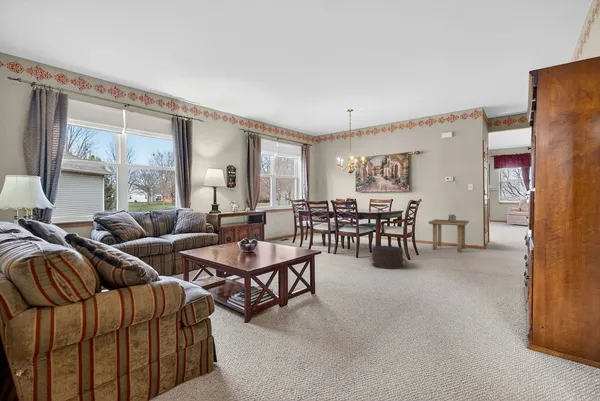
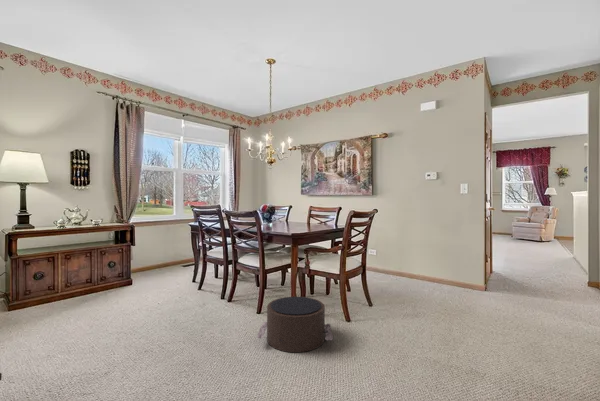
side table: present [429,215,469,252] -> none [394,233,462,299]

